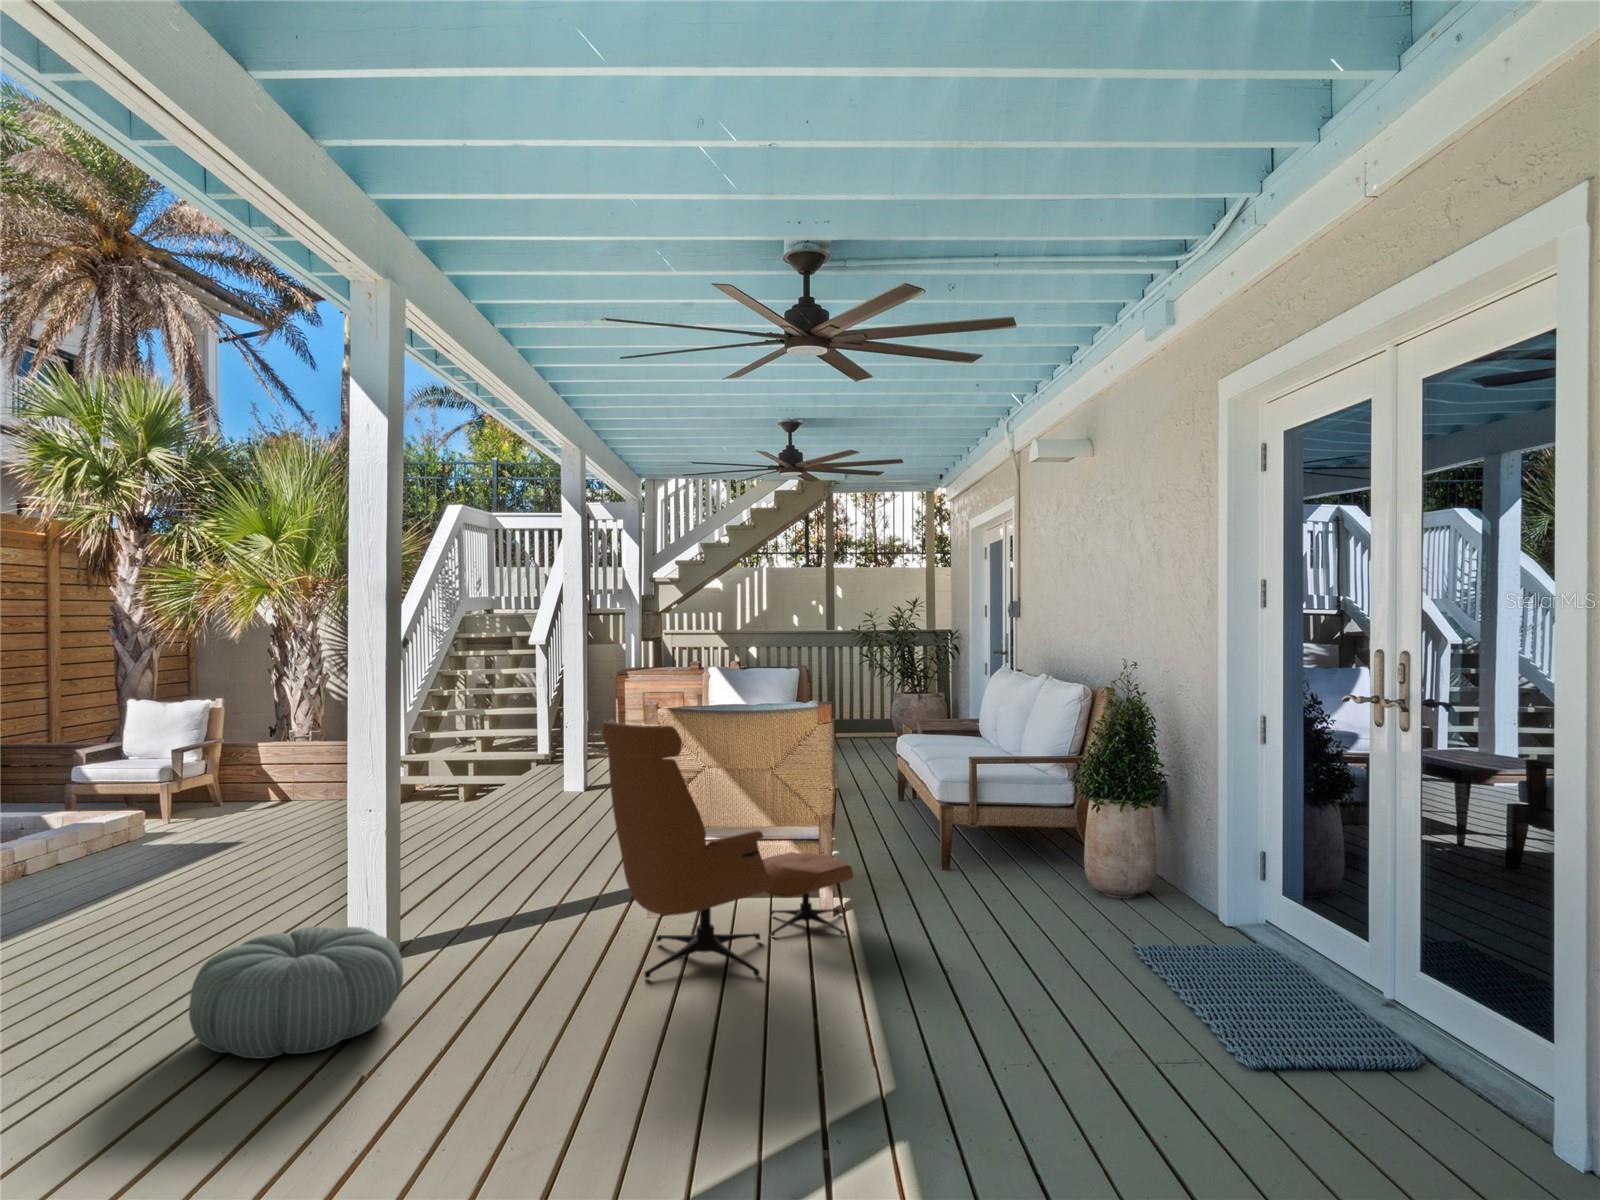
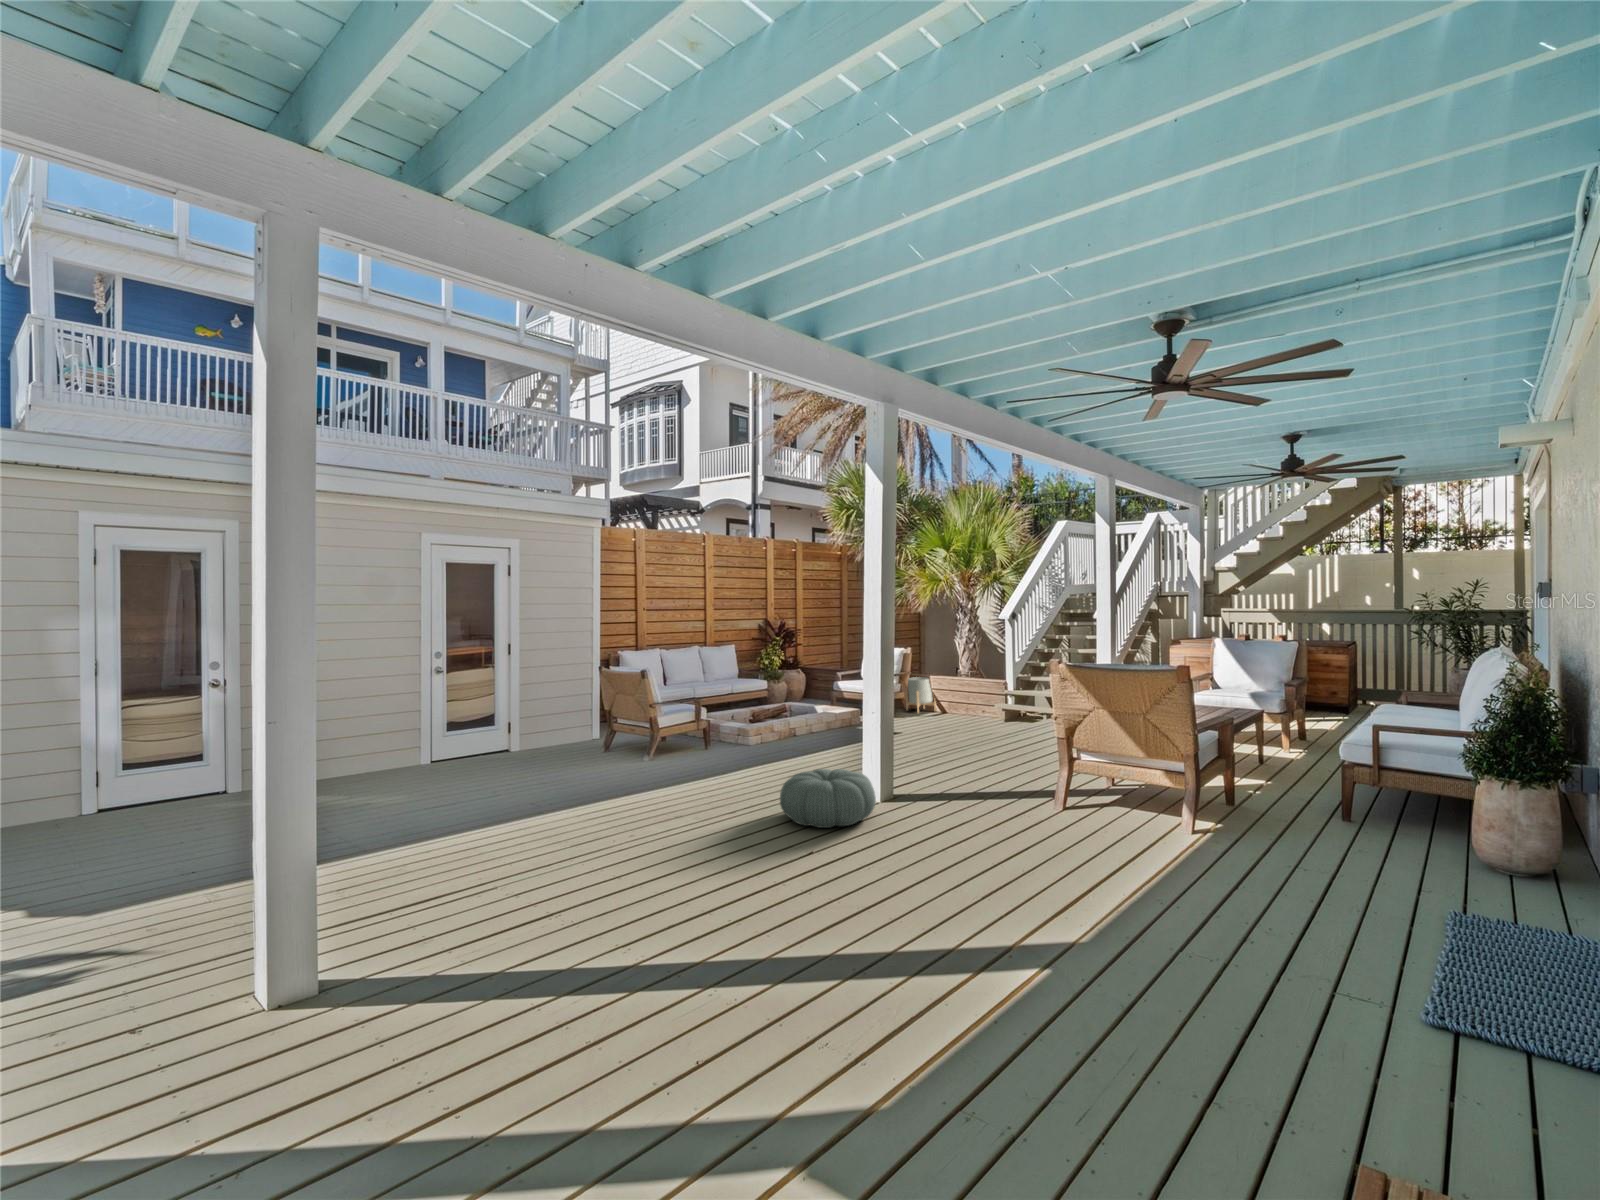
lounge chair: present [602,719,853,978] -> none [981,672,1201,854]
planter: none [218,744,280,811] -> present [906,677,936,713]

